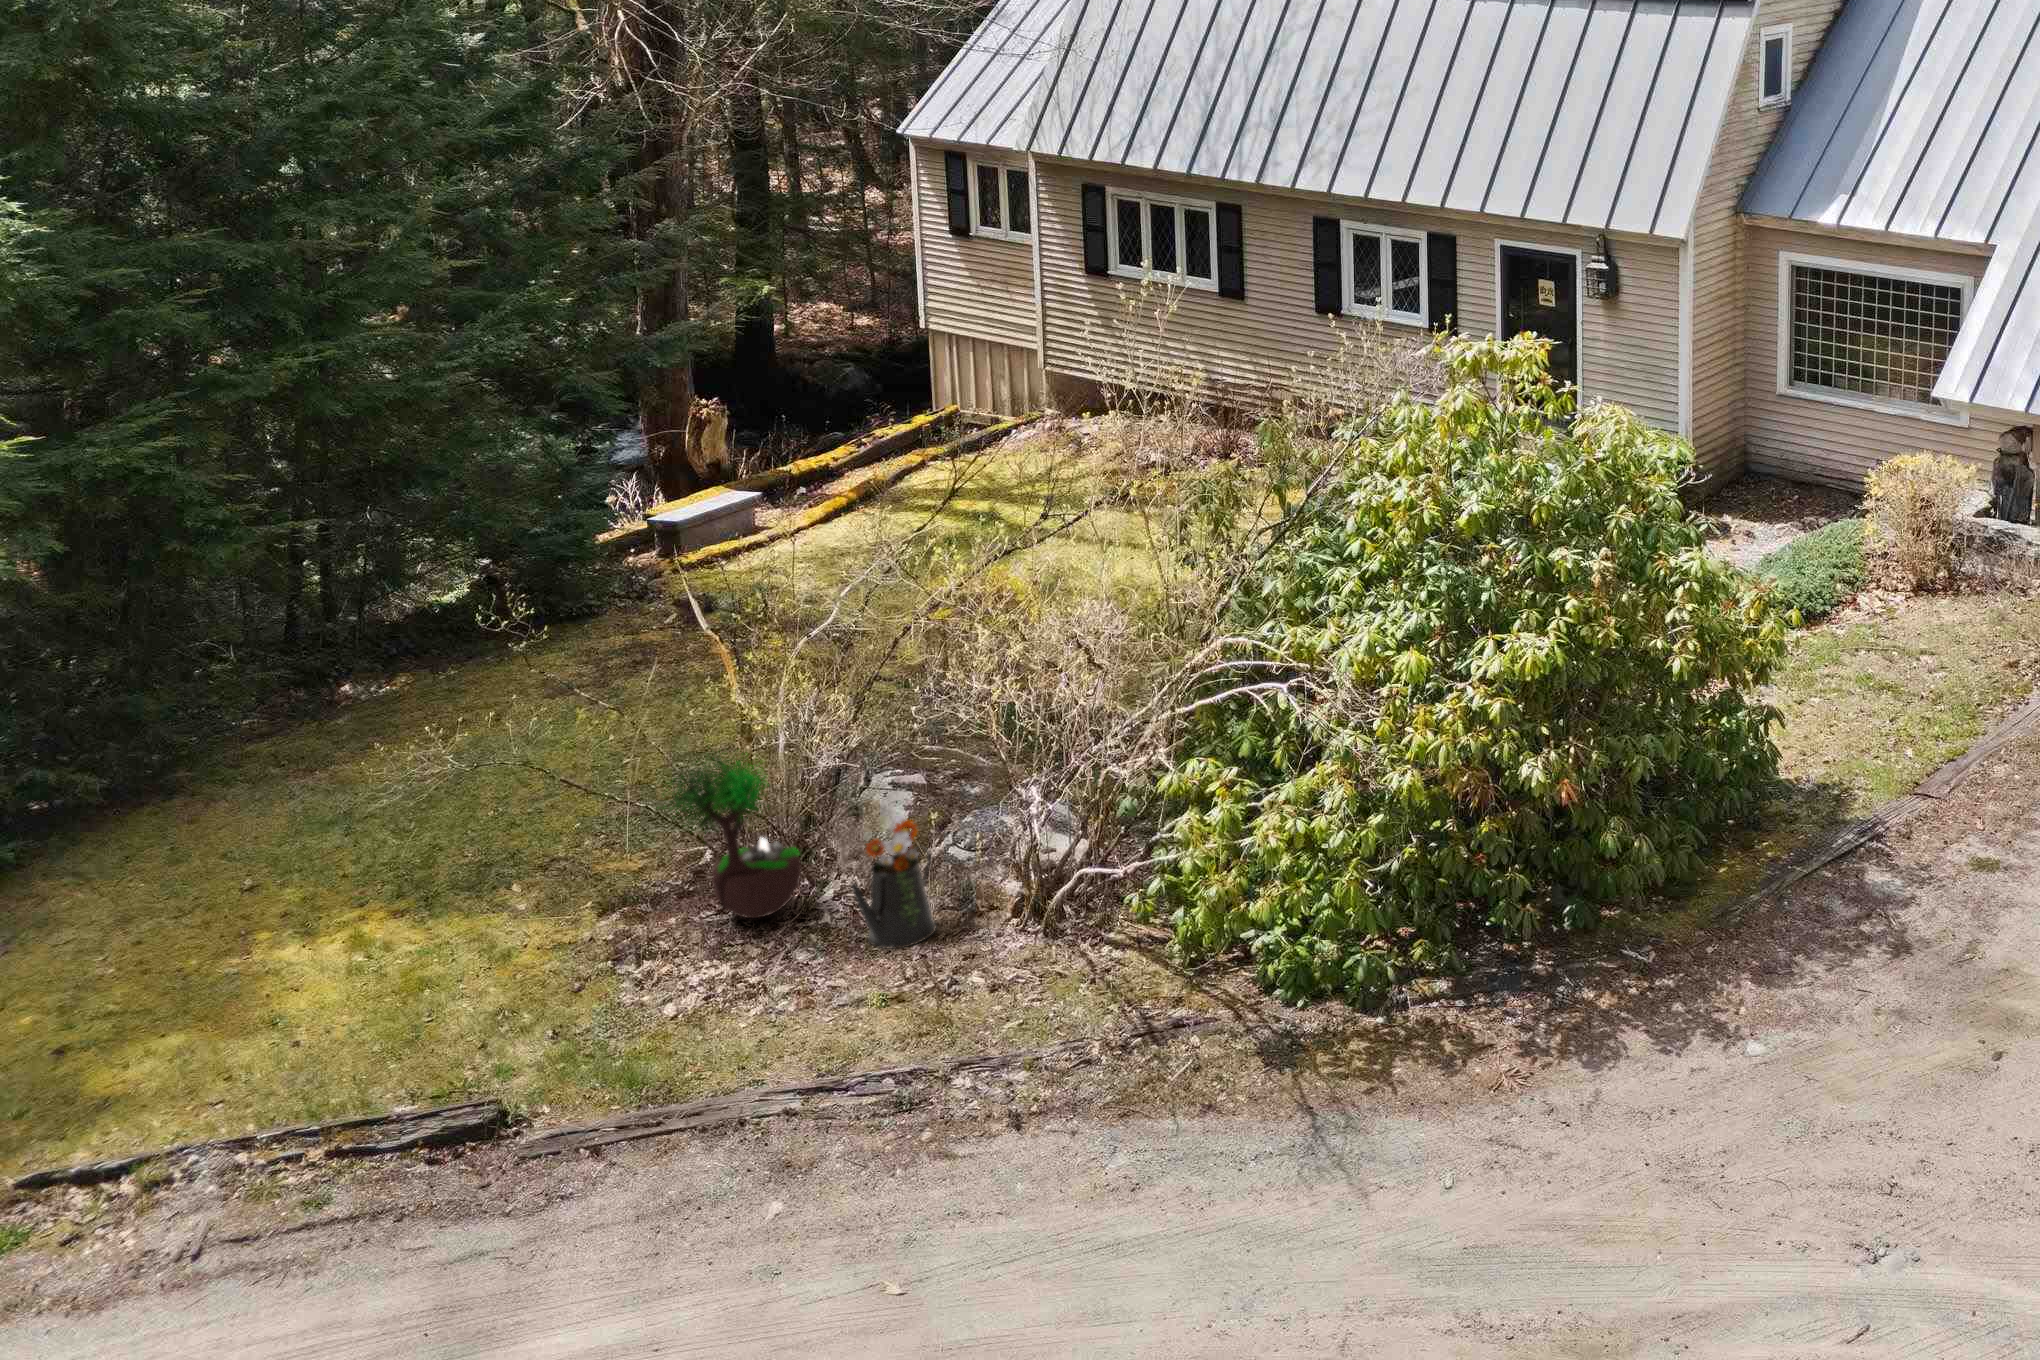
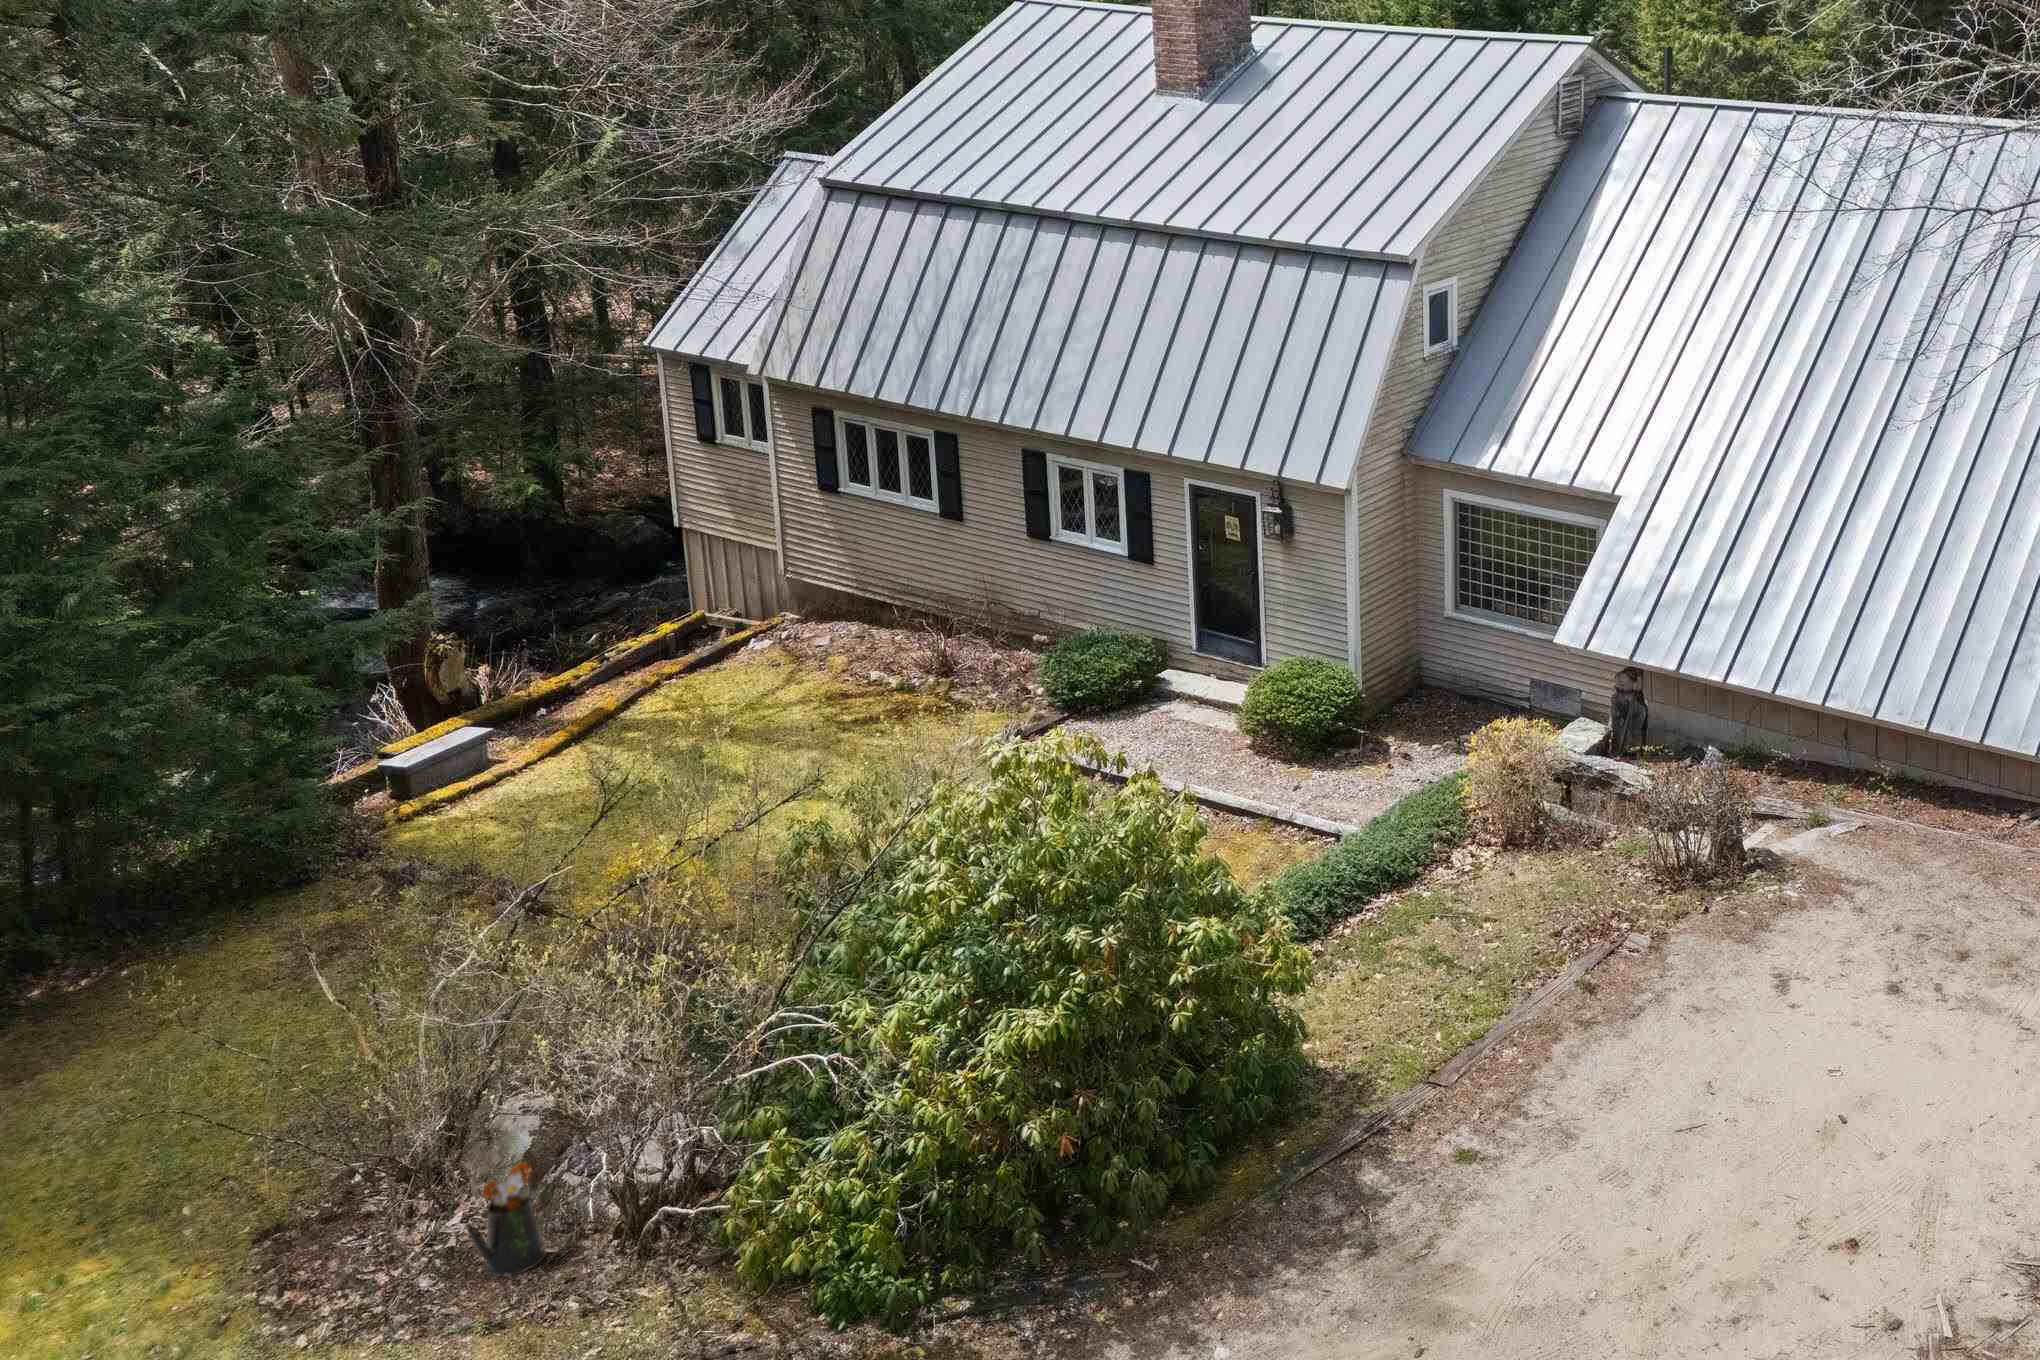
potted tree: present [657,746,802,918] -> none [298,1098,434,1247]

